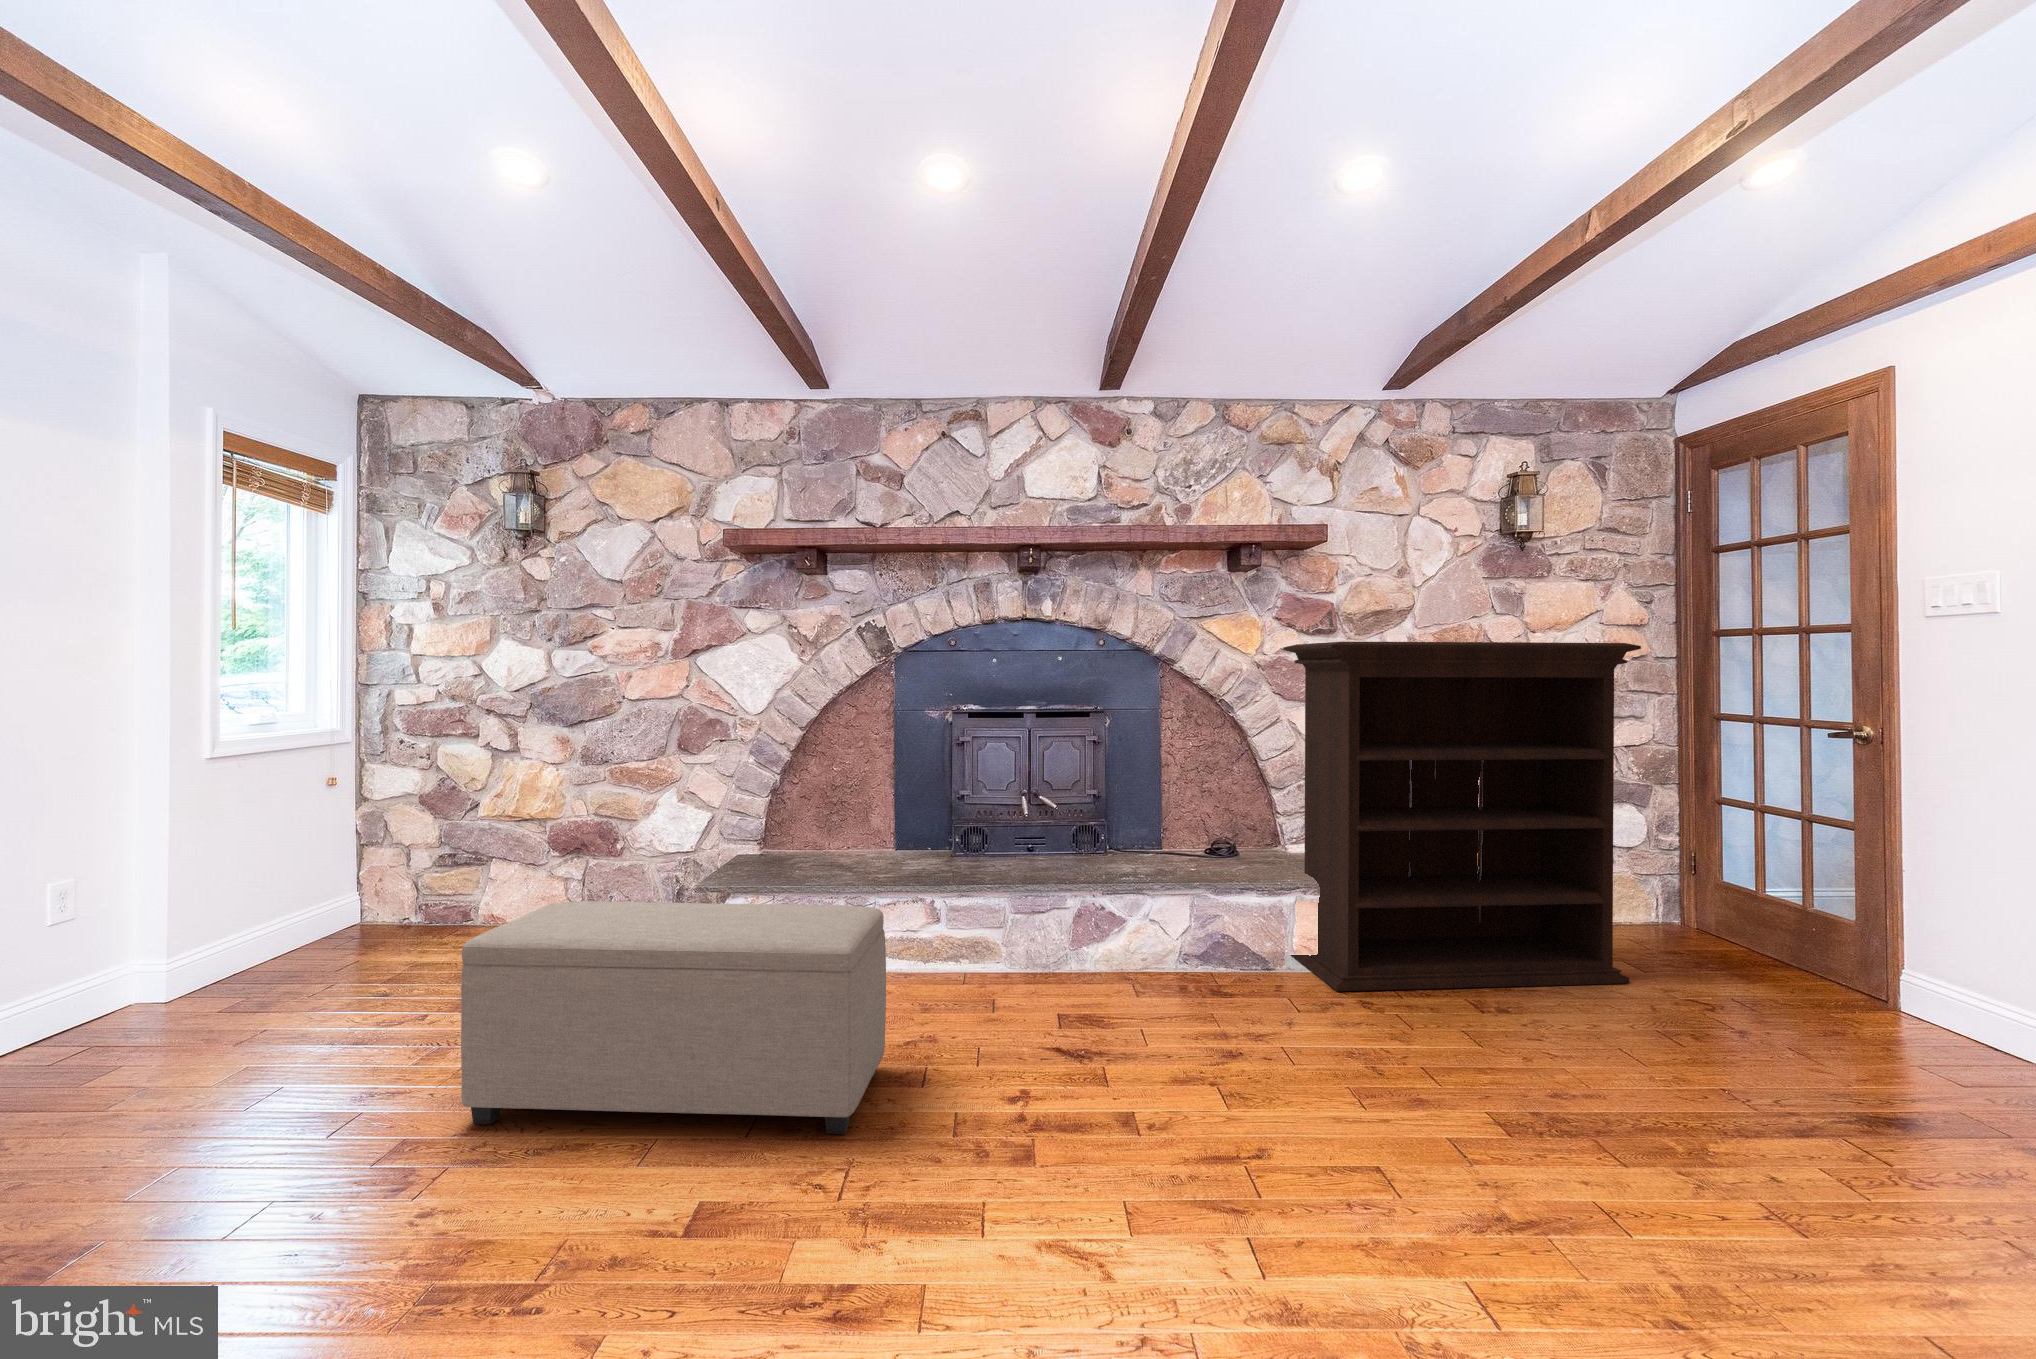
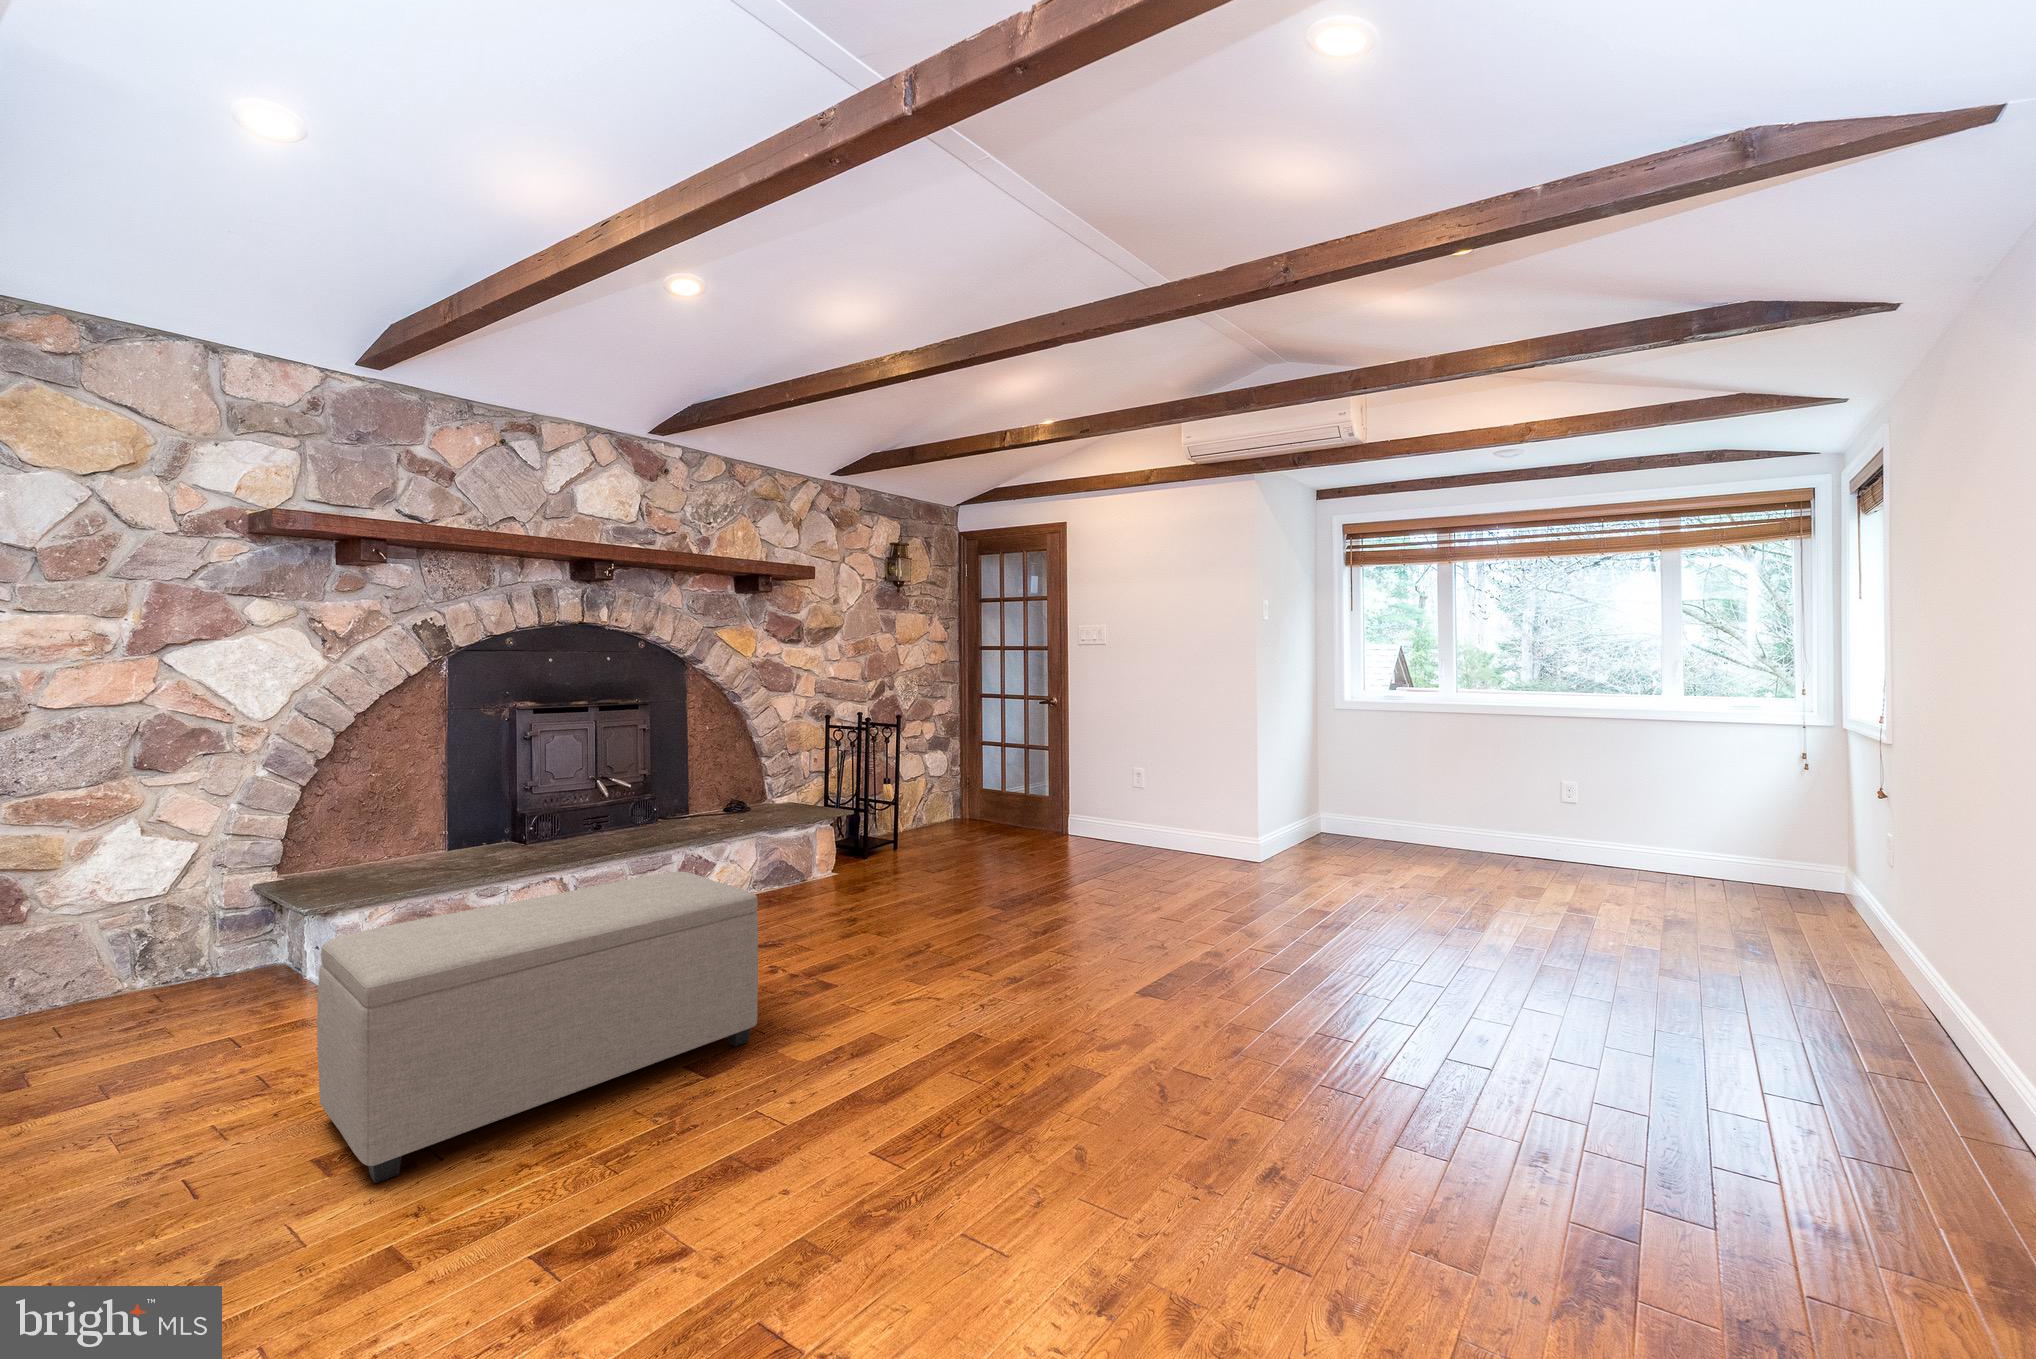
bookshelf: present [1283,641,1641,991] -> none [803,650,990,880]

